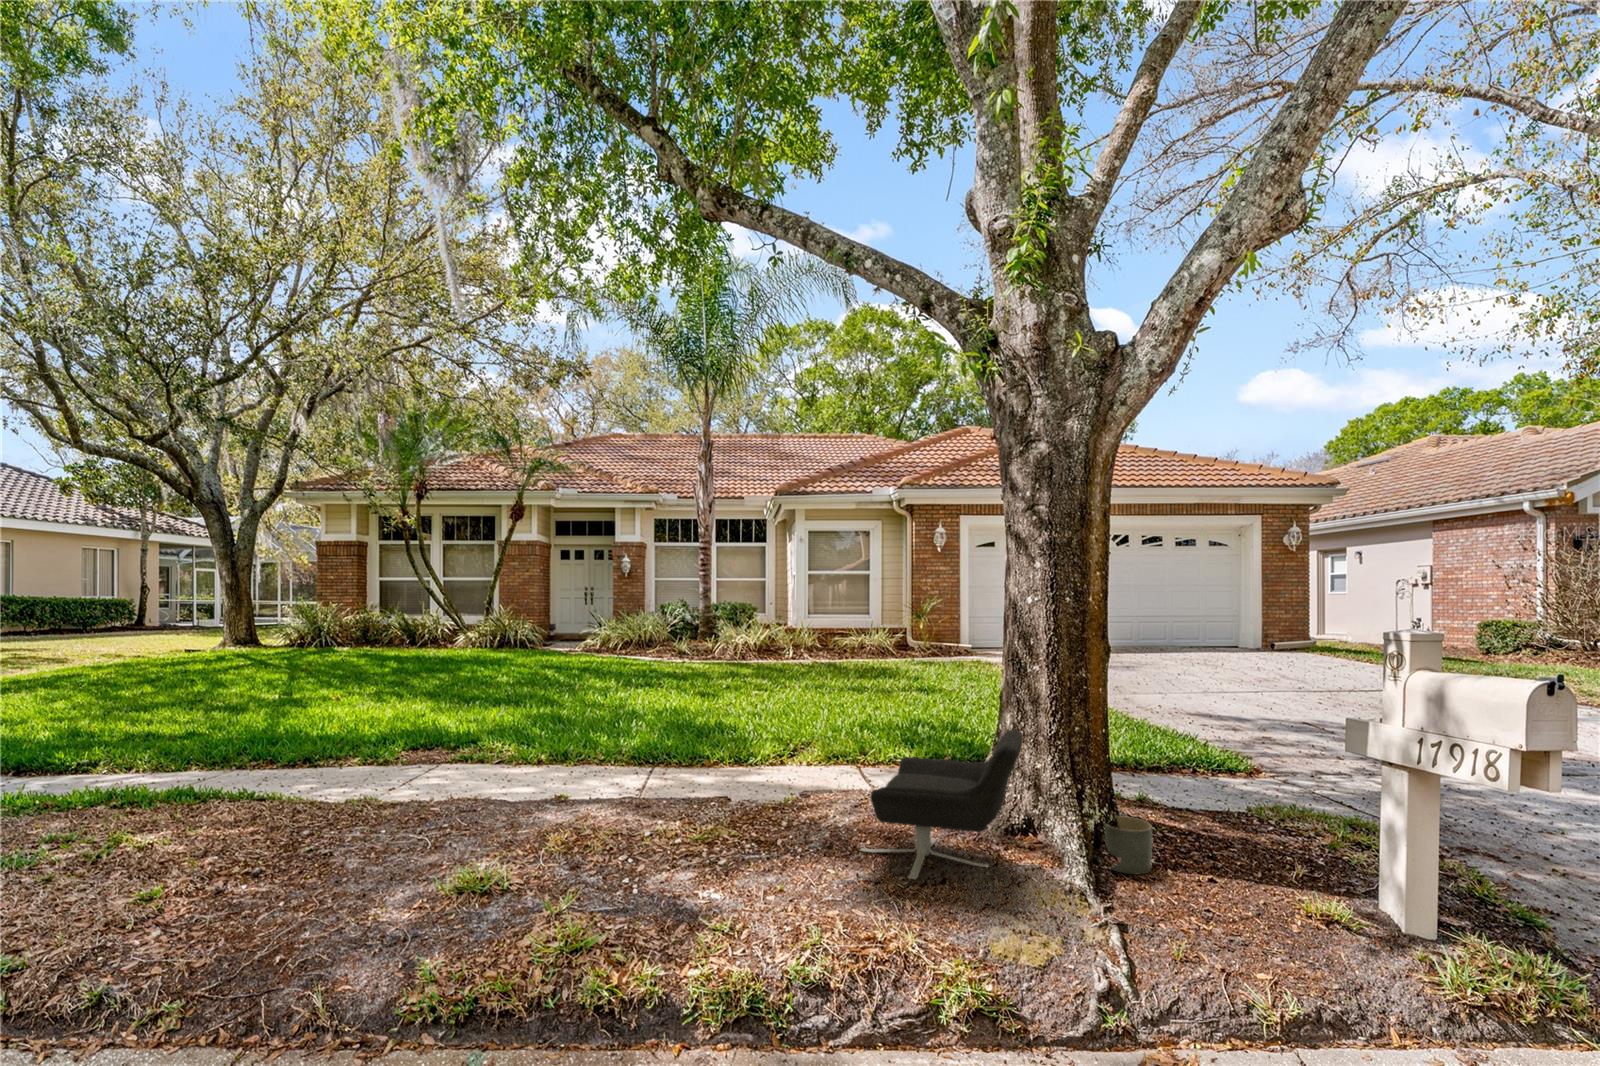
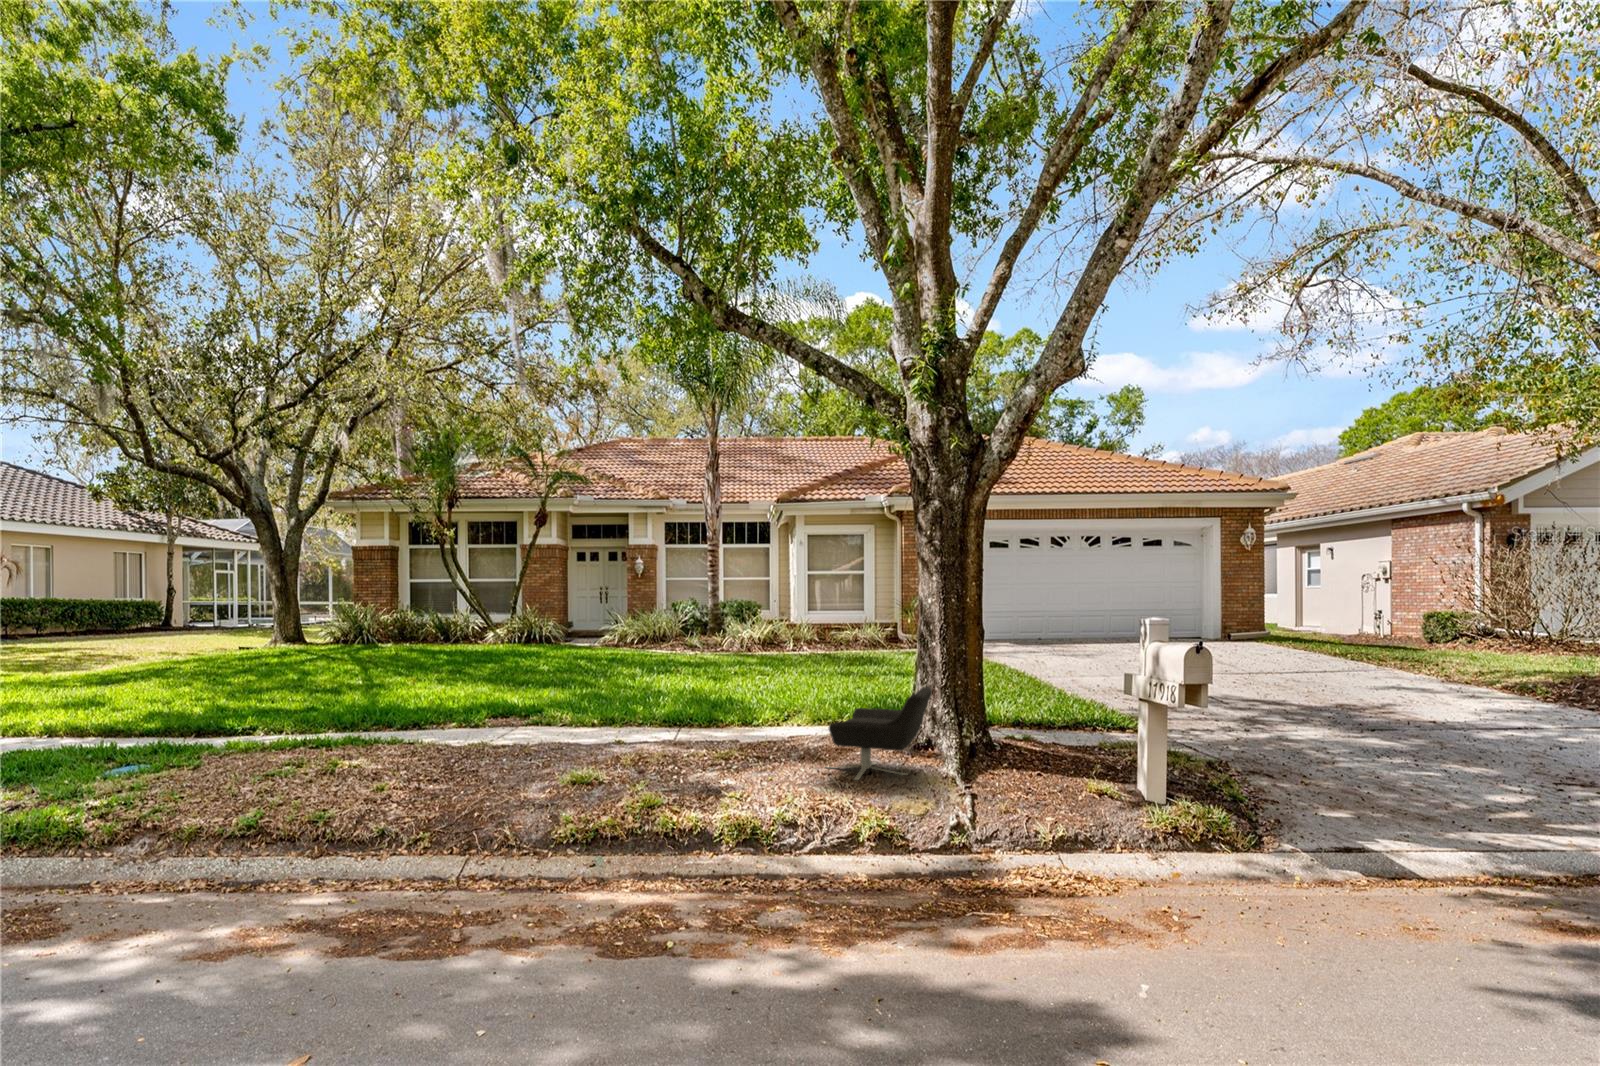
planter: present [1105,816,1152,874] -> none [982,743,1014,778]

